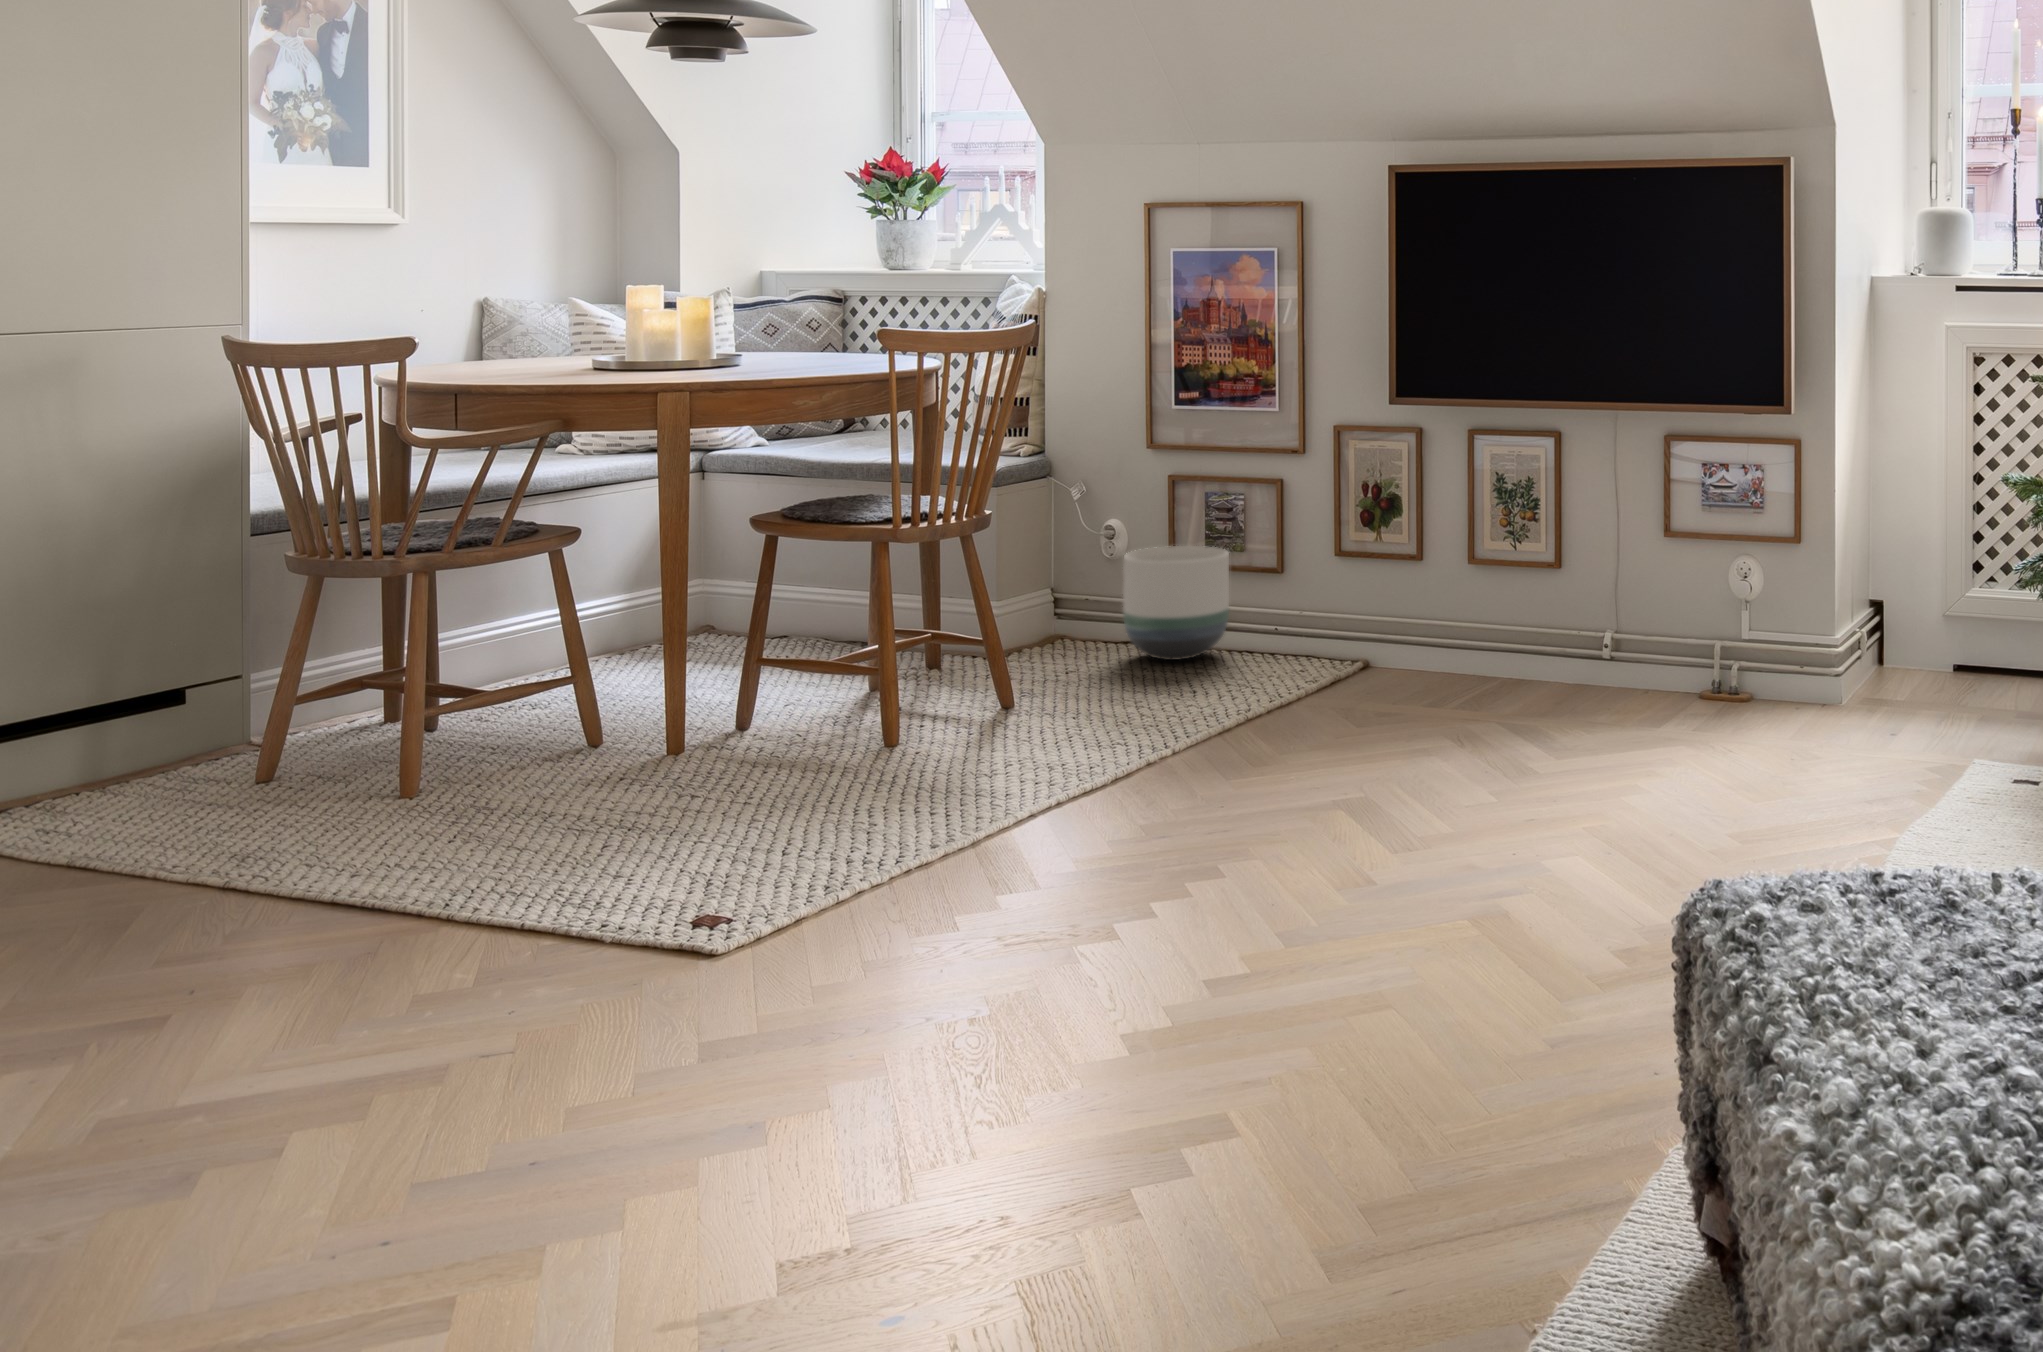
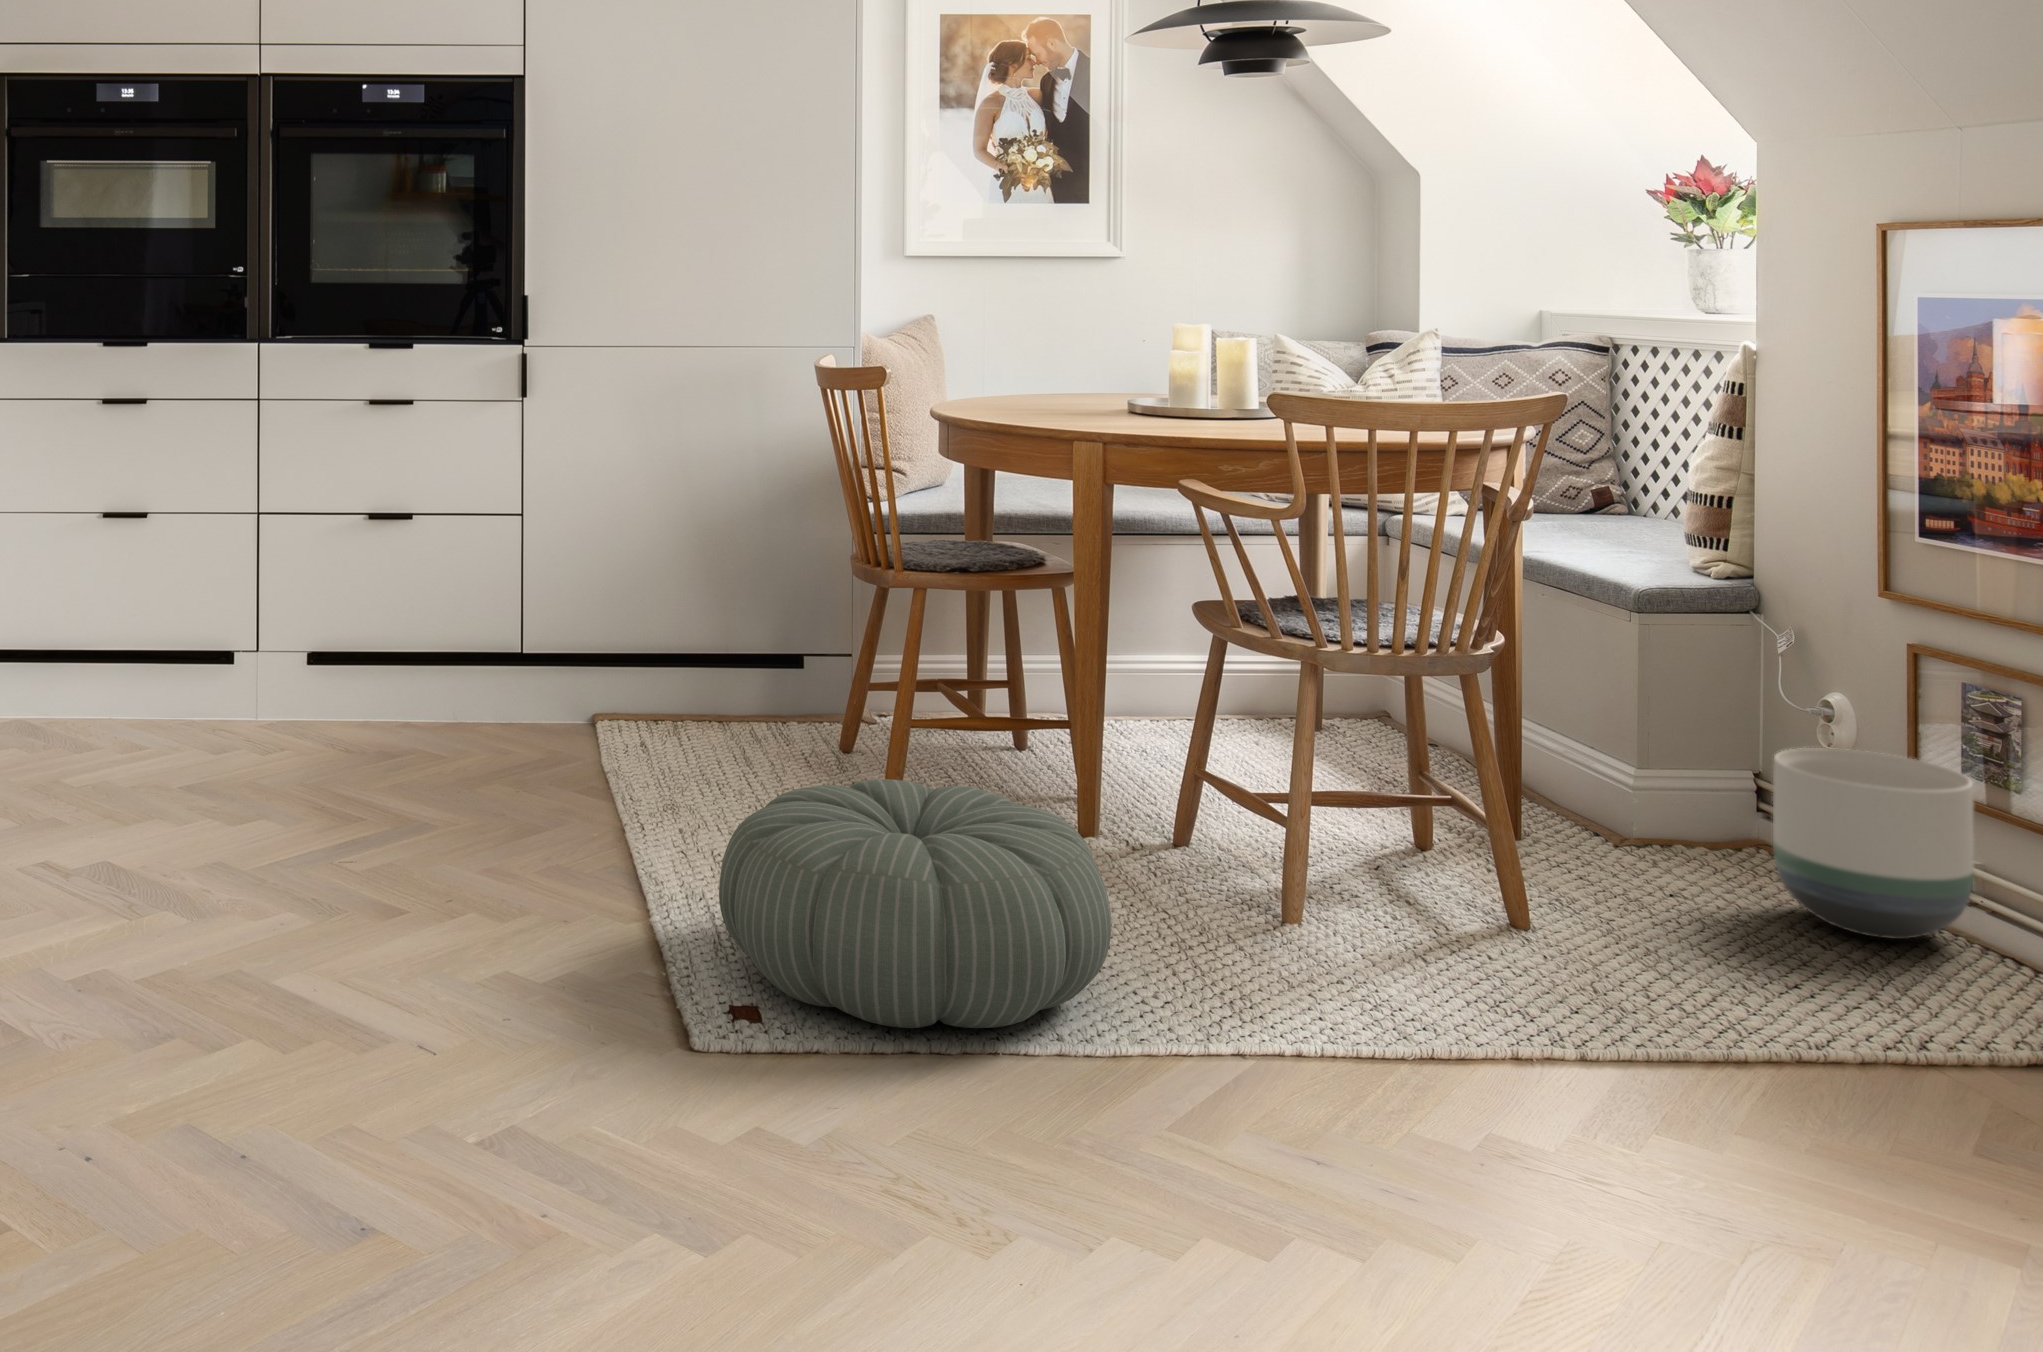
pouf: none [507,684,884,889] -> present [719,779,1111,1028]

